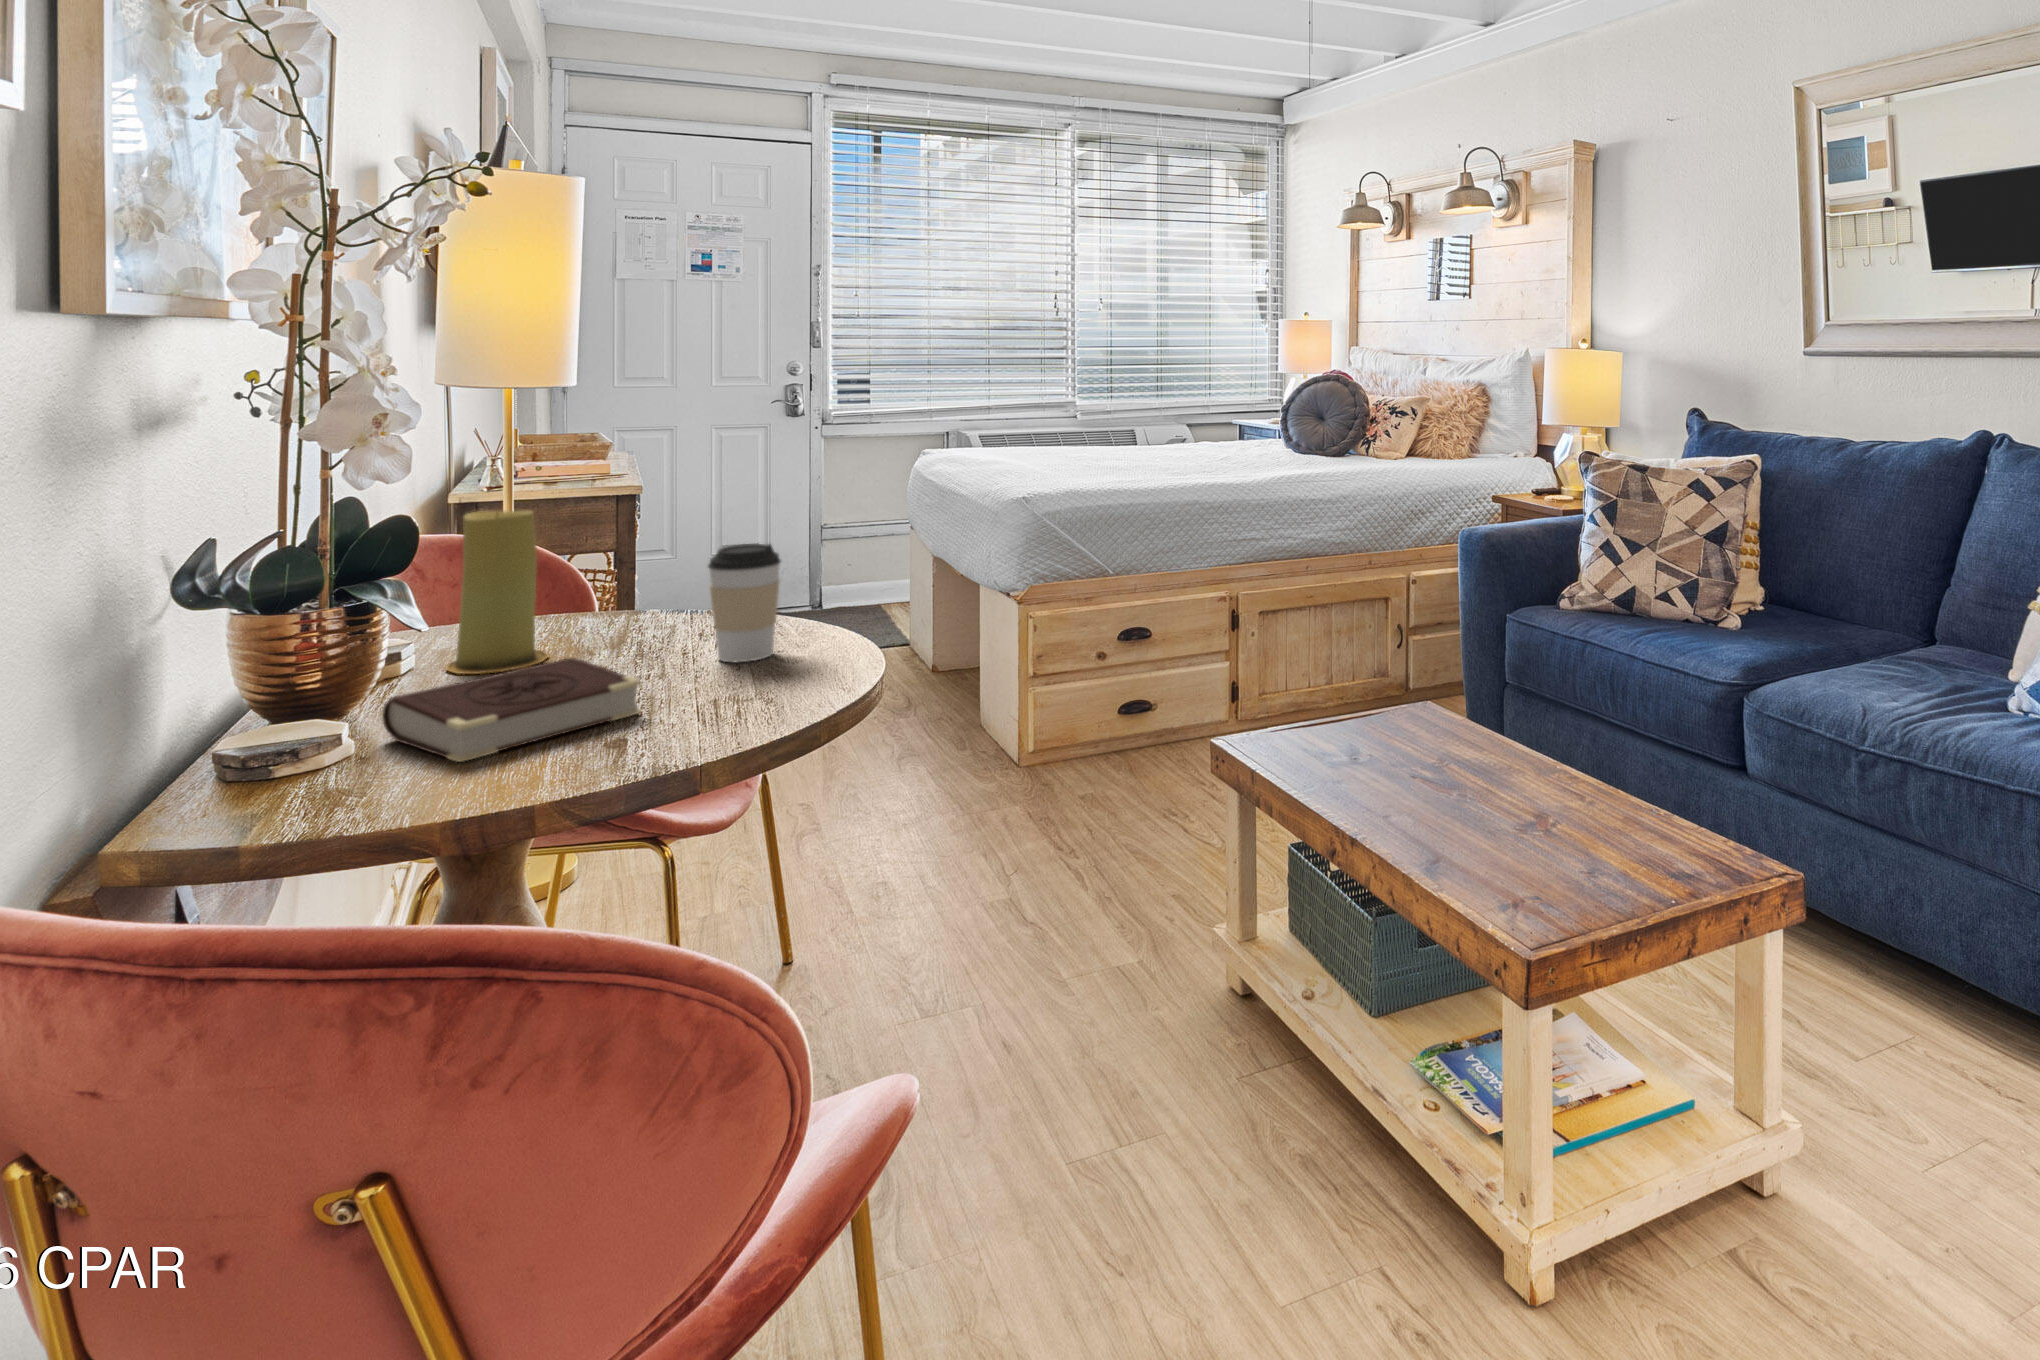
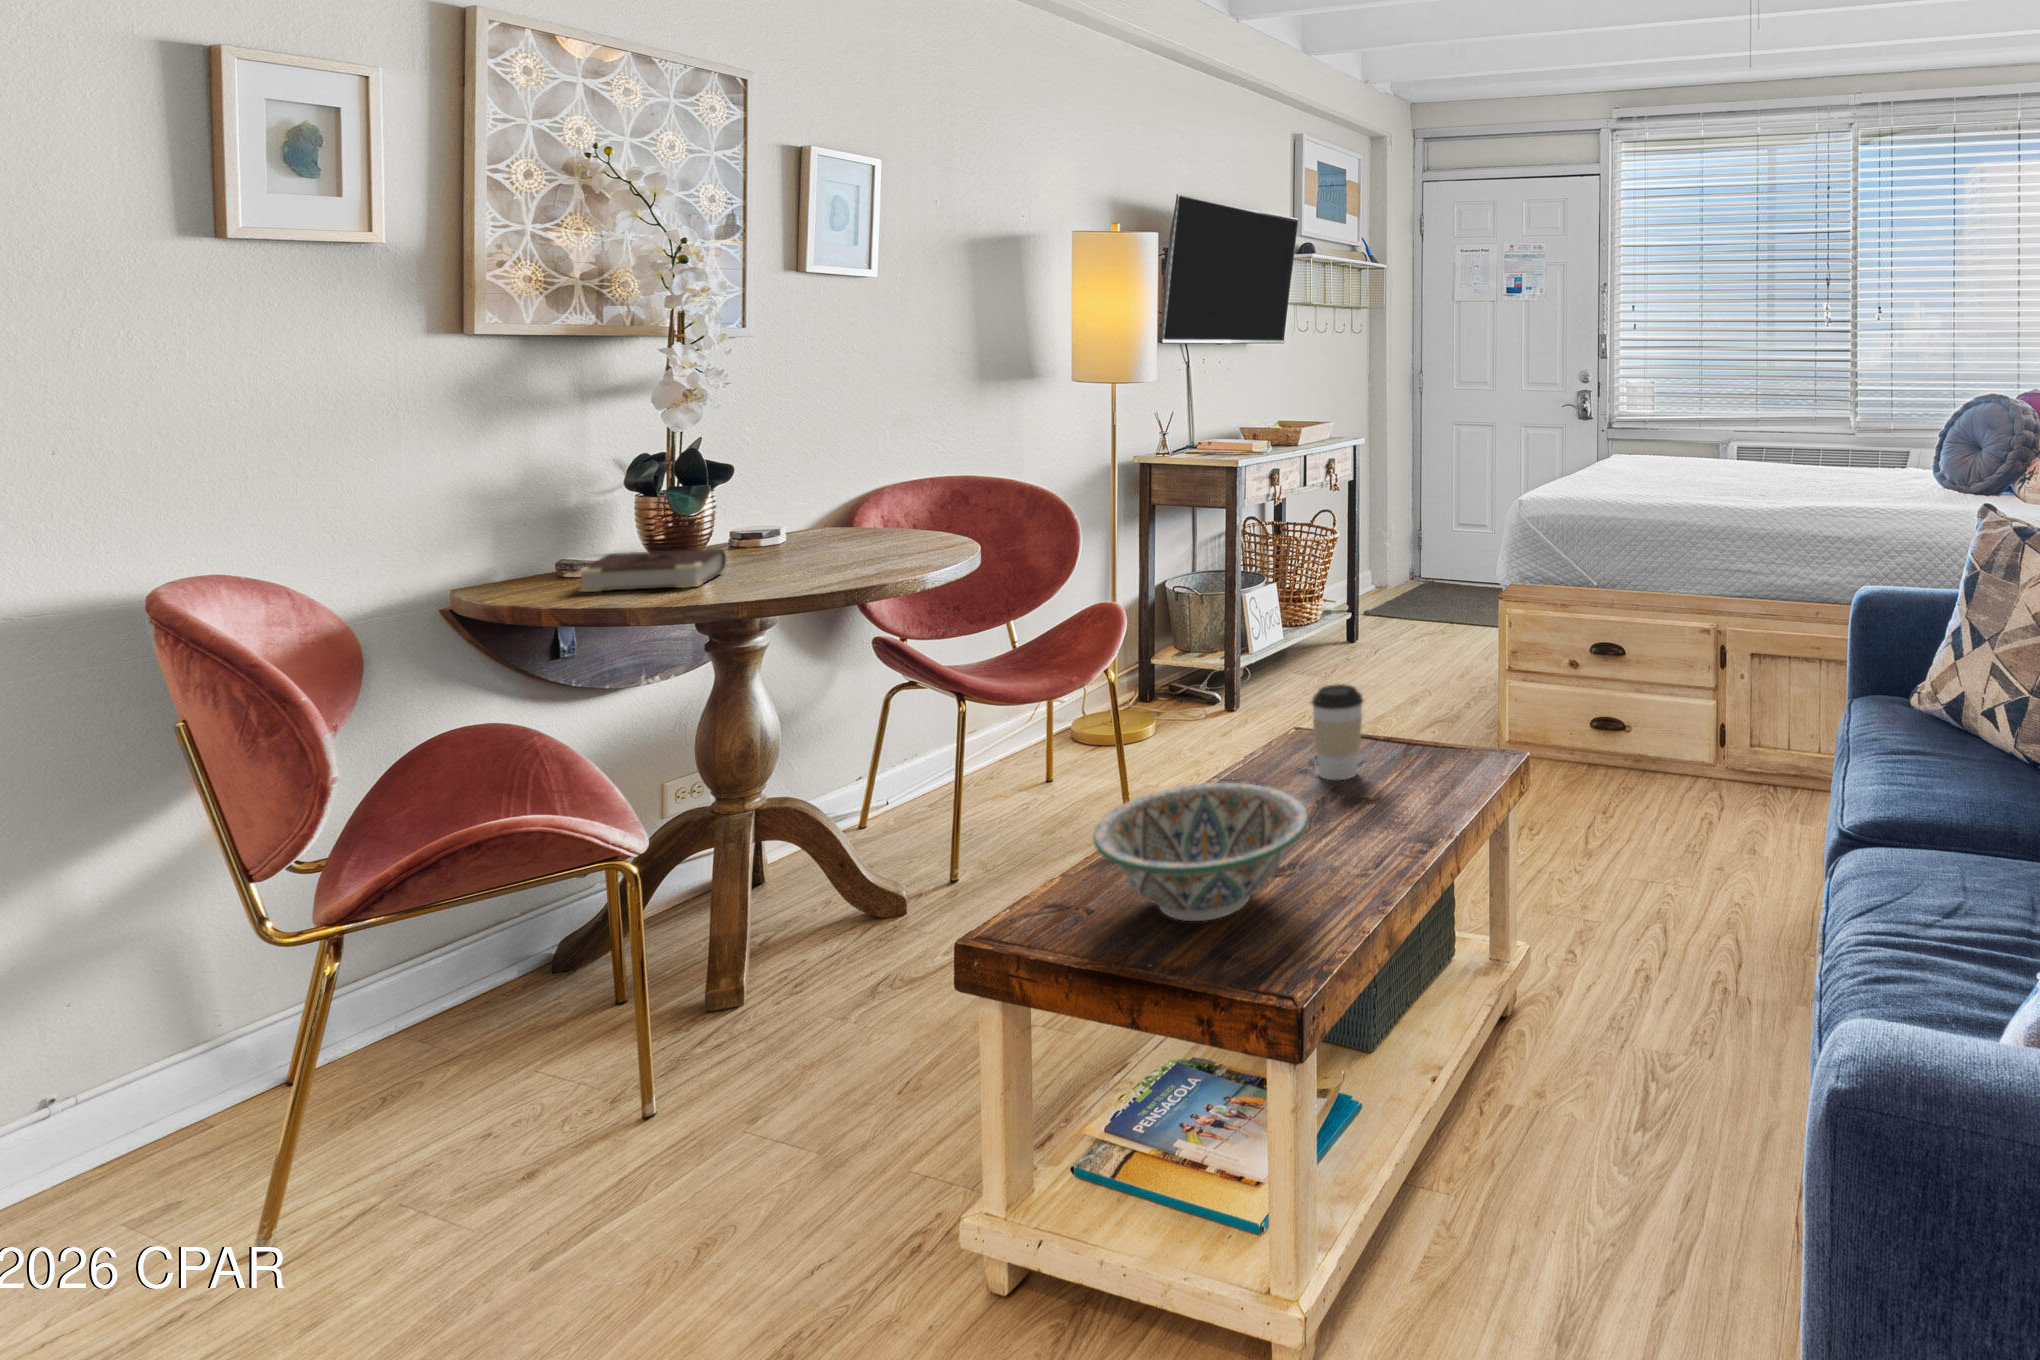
candle: present [446,511,549,674] -> none [750,456,811,557]
coffee cup: present [708,544,781,662] -> present [1312,684,1363,780]
decorative bowl: none [1484,746,1684,873] -> present [1093,783,1308,921]

